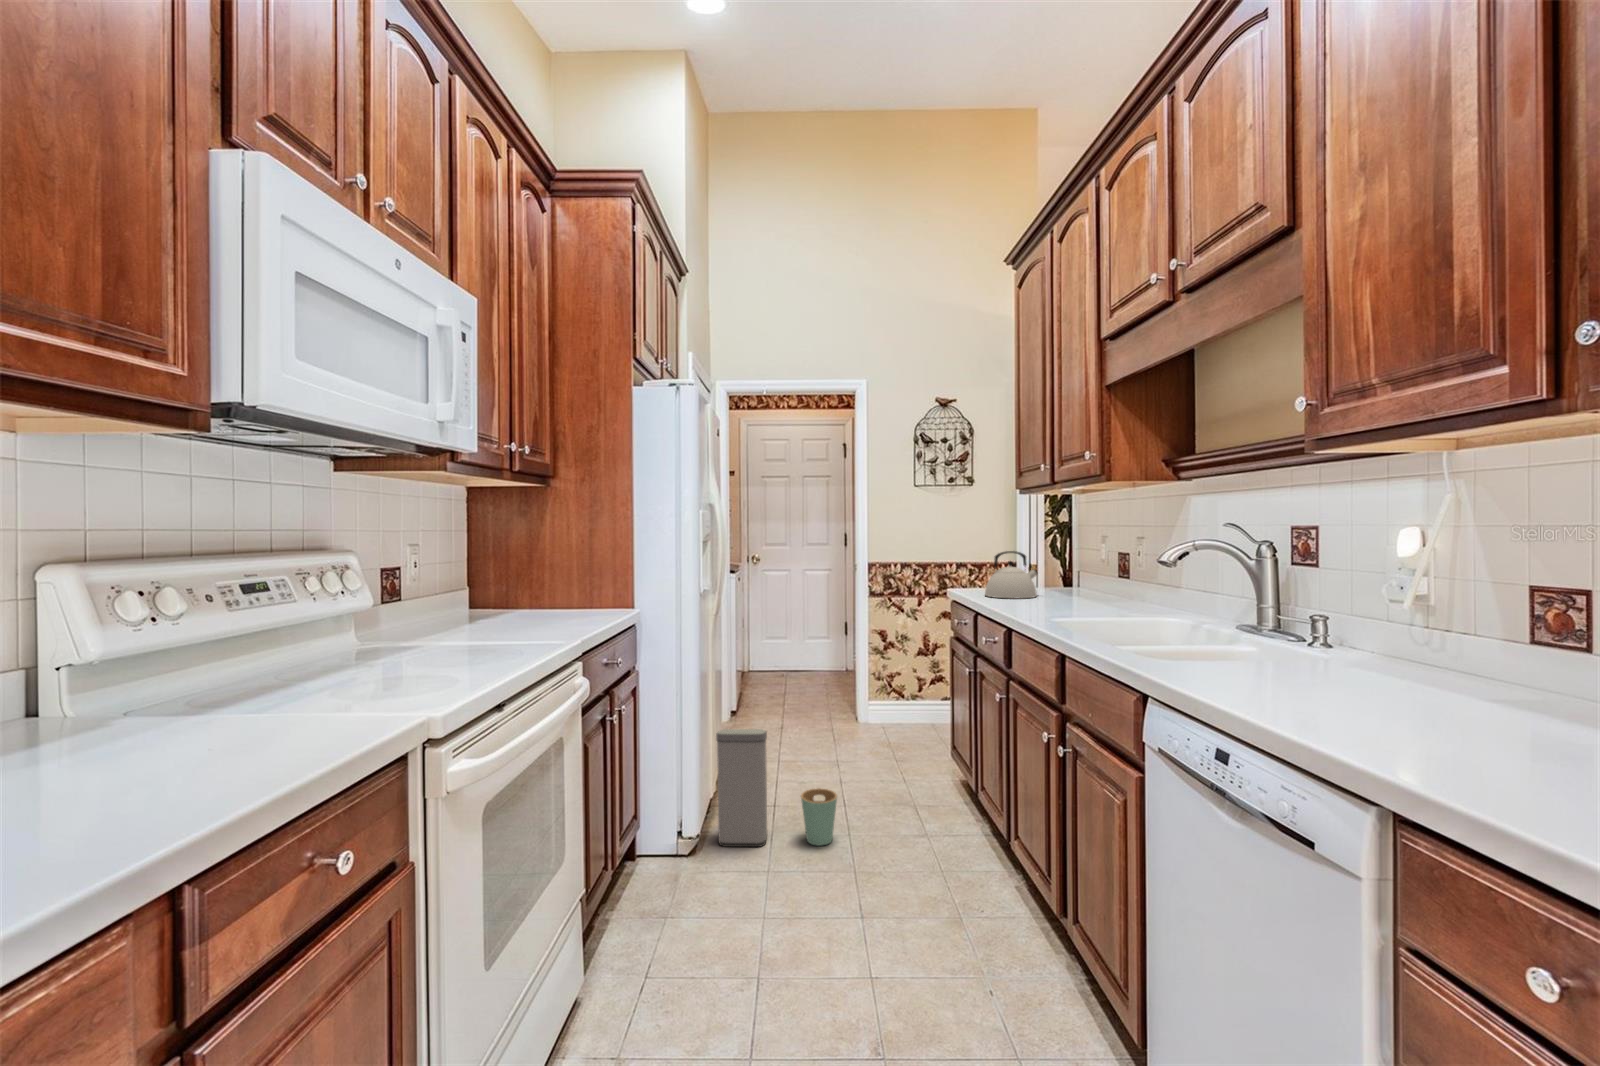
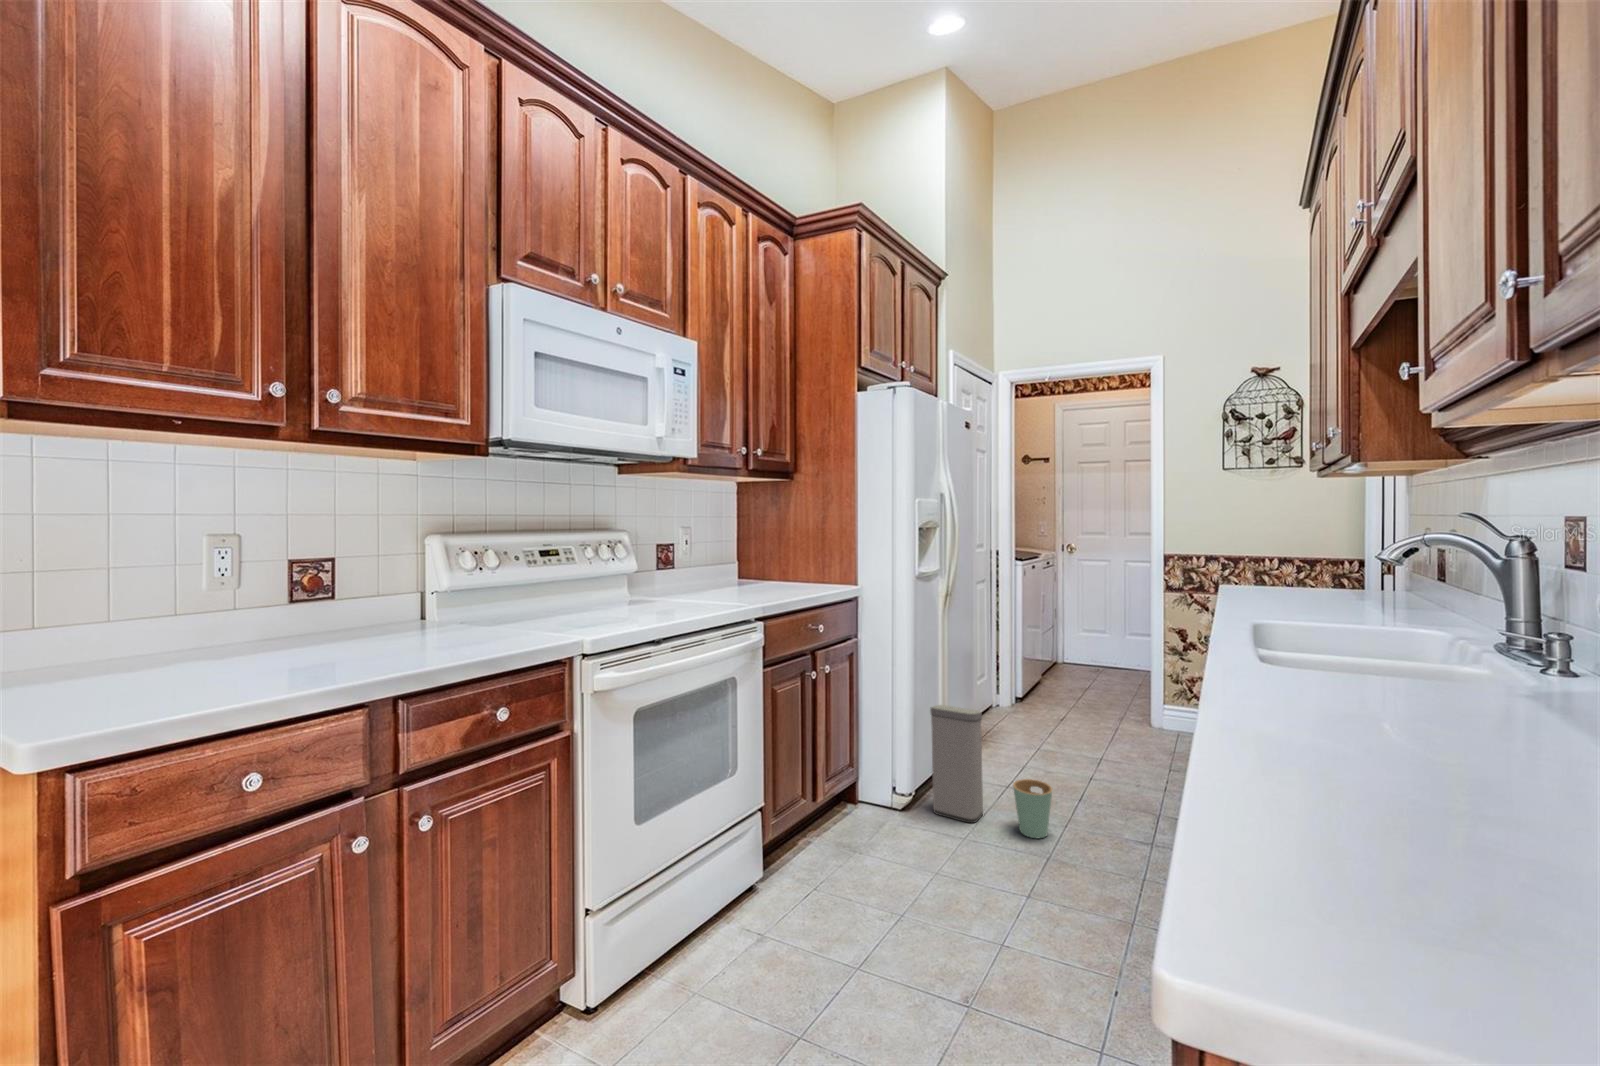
kettle: present [985,551,1037,598] -> none [1264,539,1348,598]

